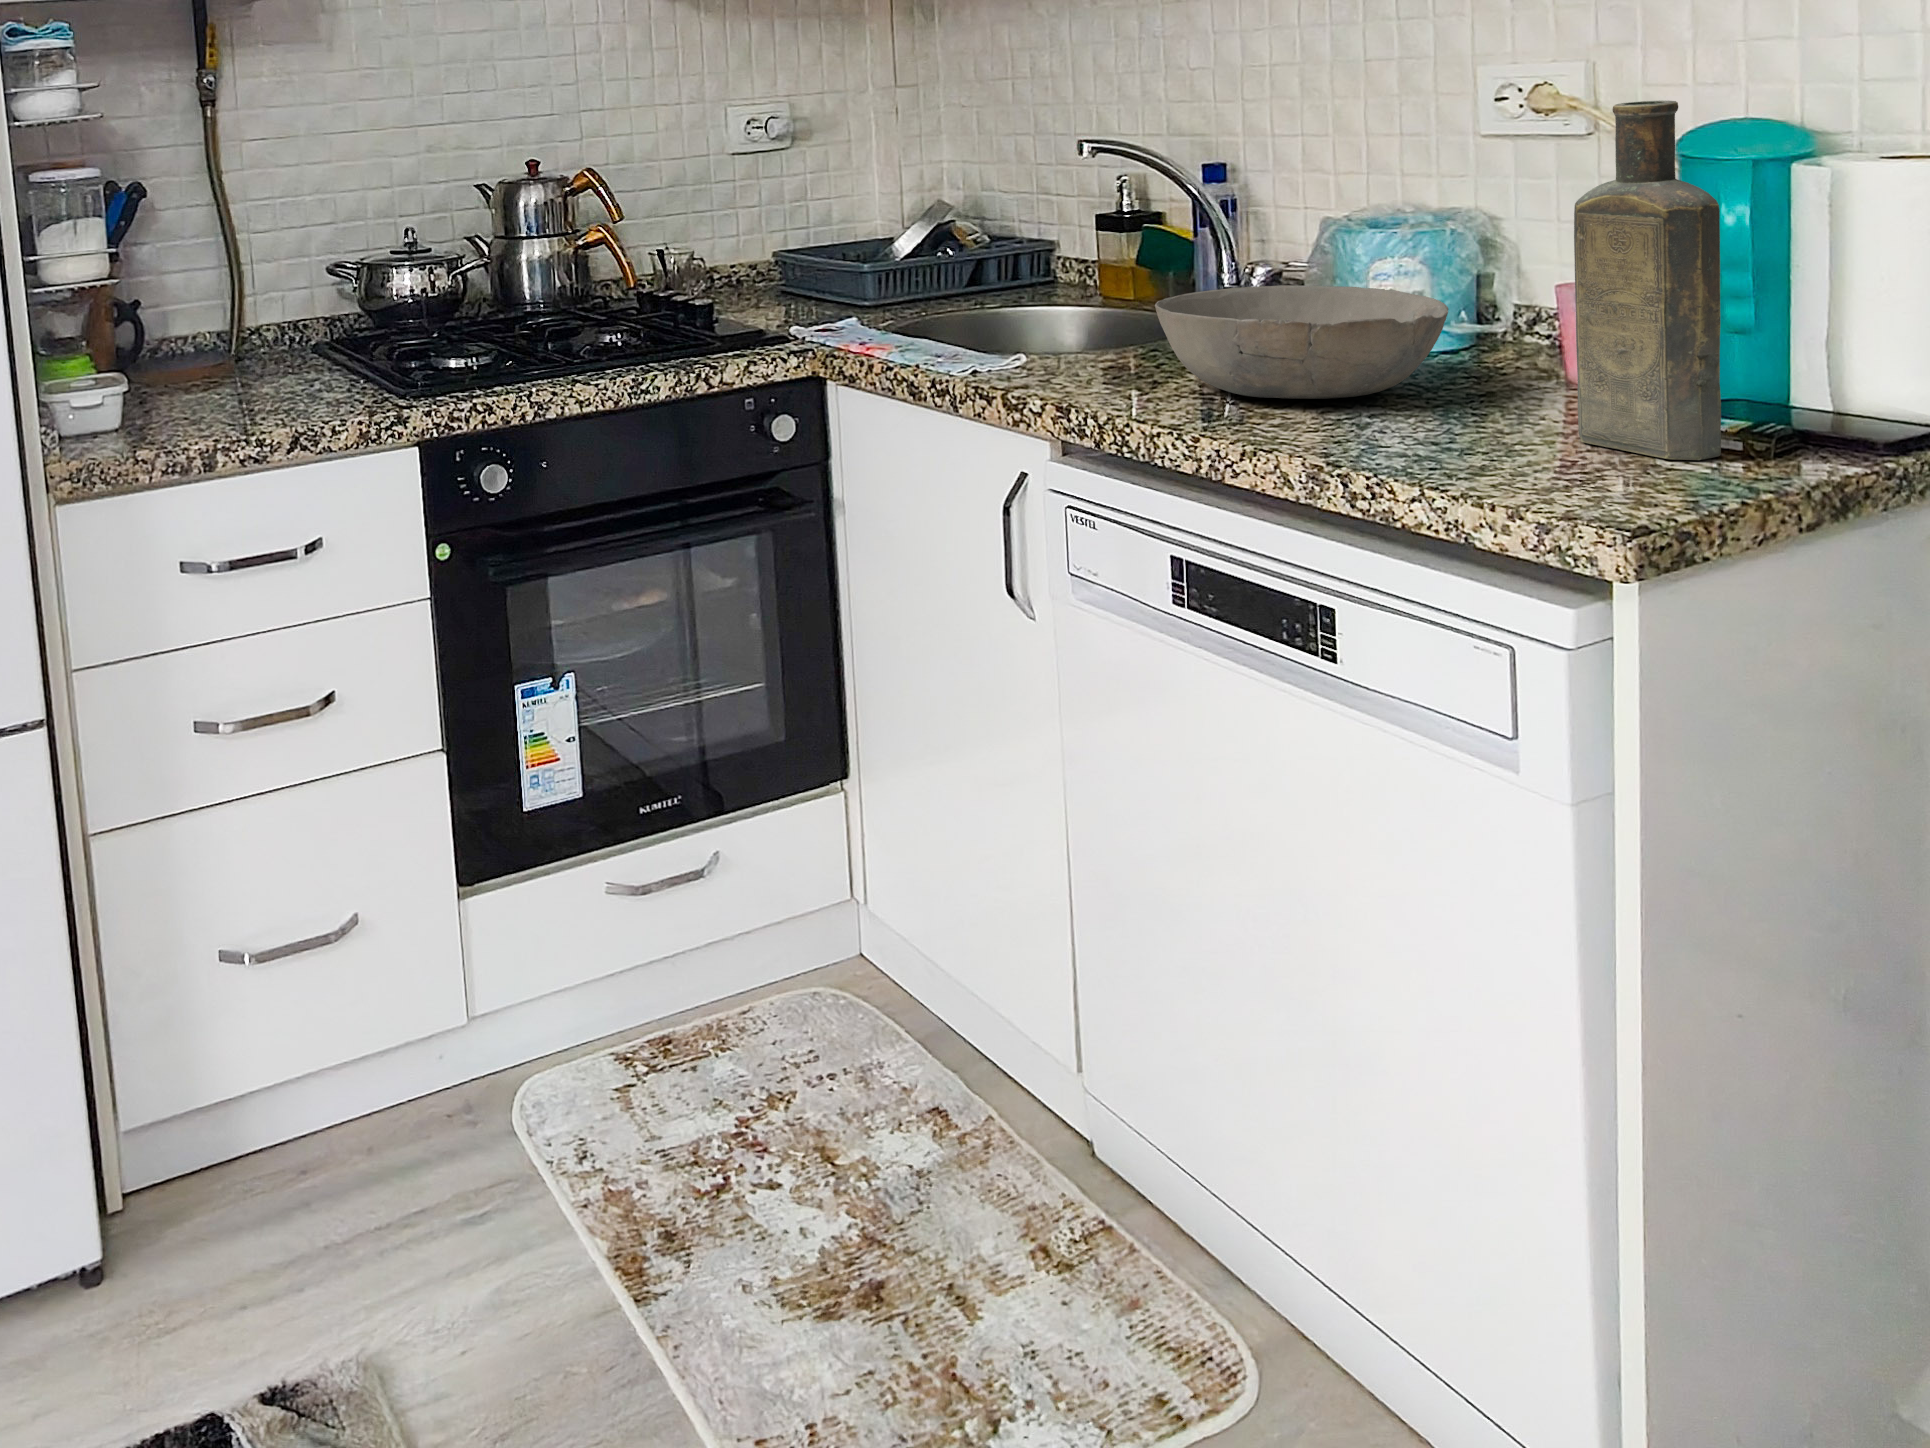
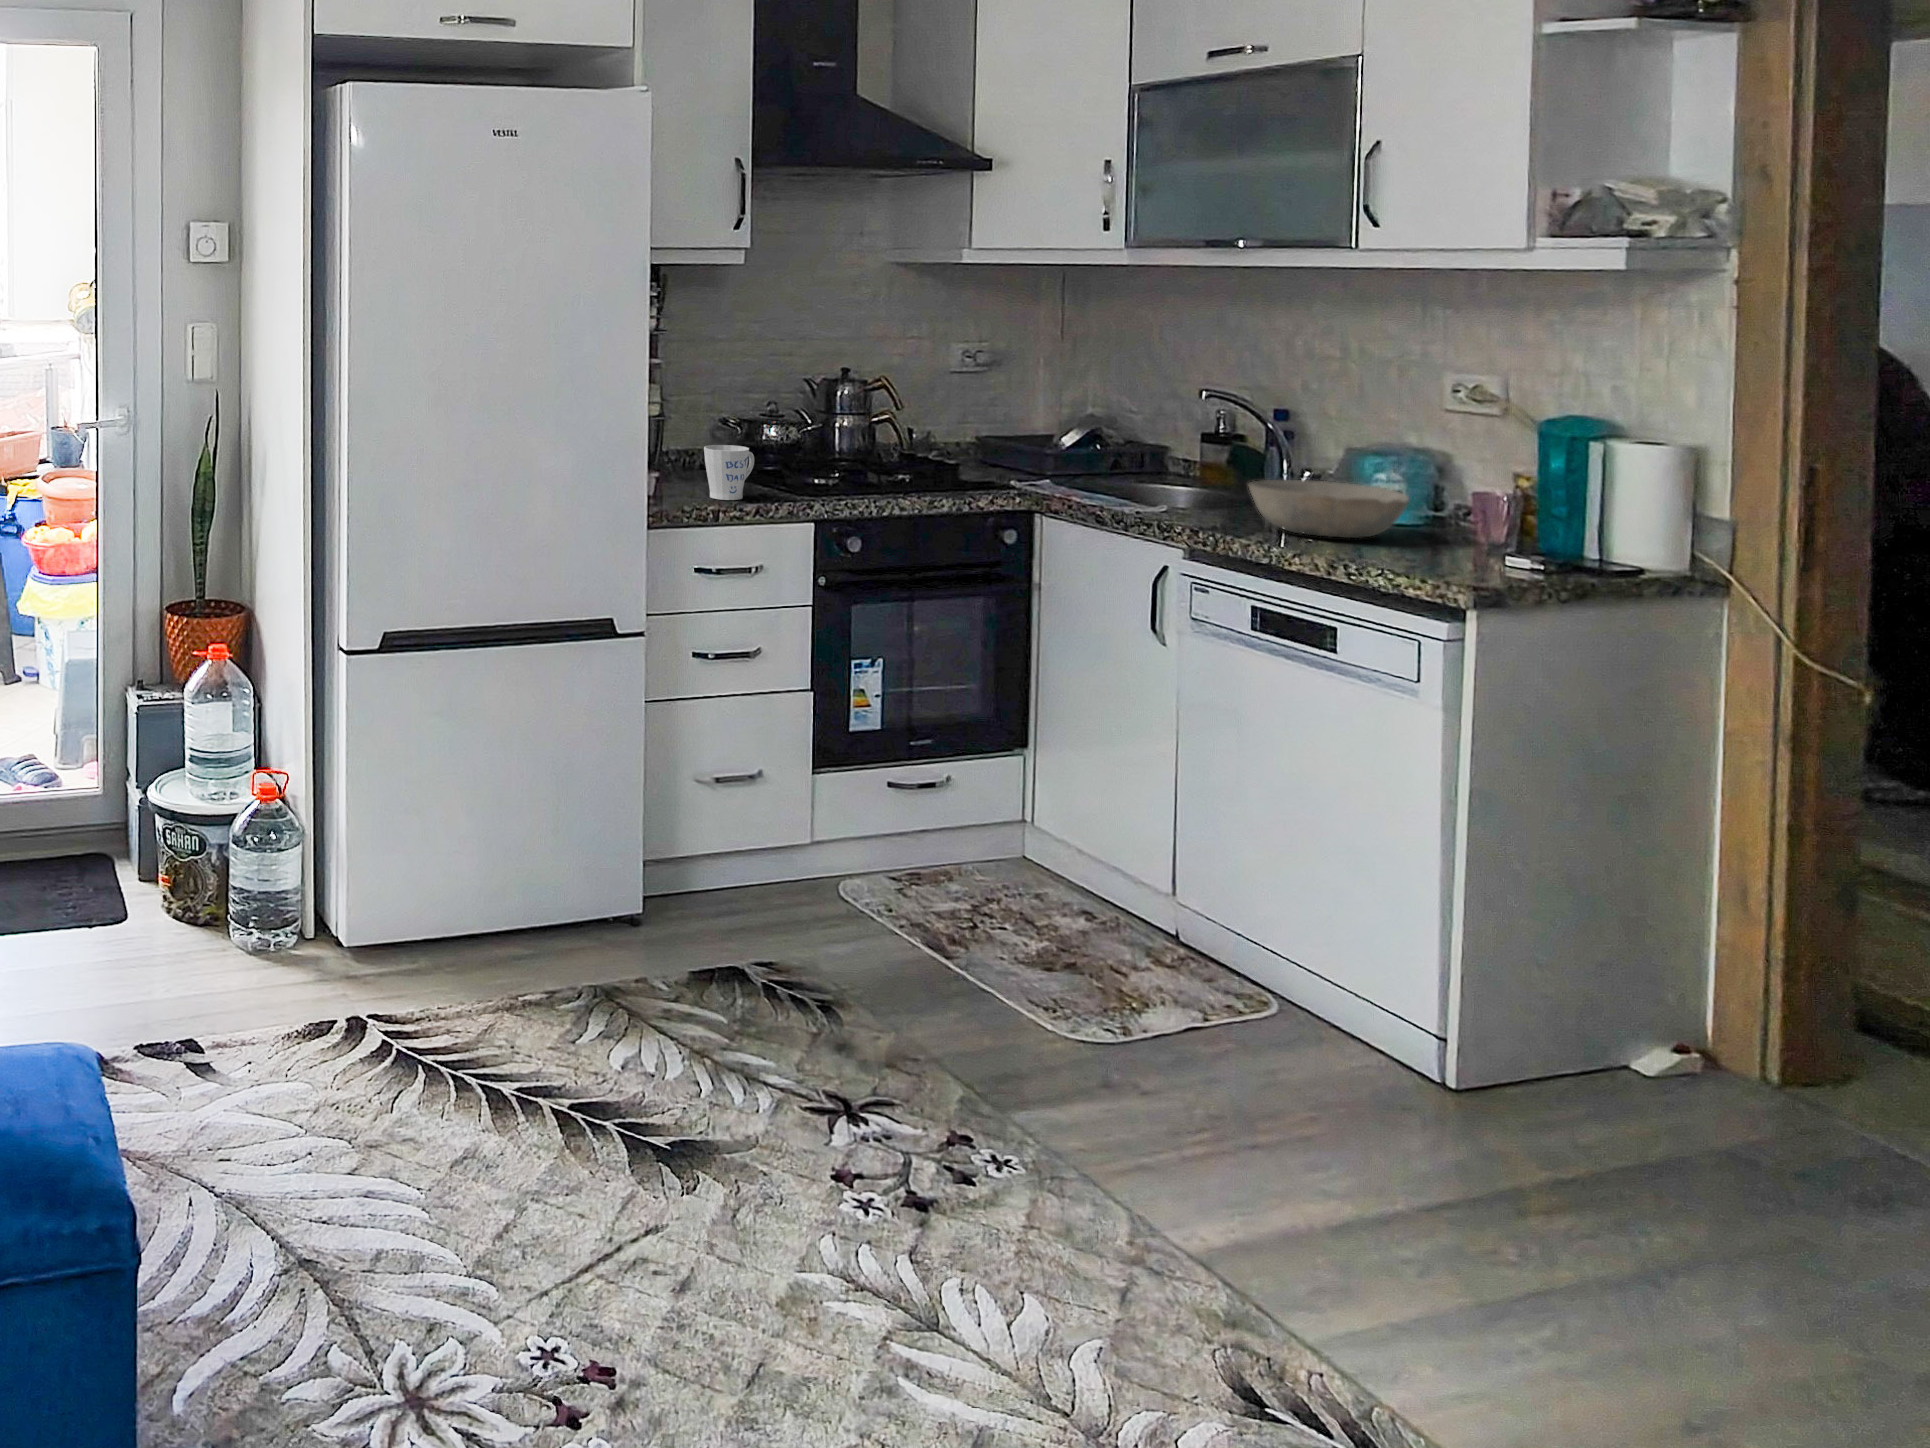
bottle: present [1574,101,1721,460] -> none [1467,407,1536,573]
mug: none [193,315,301,423] -> present [704,445,754,500]

